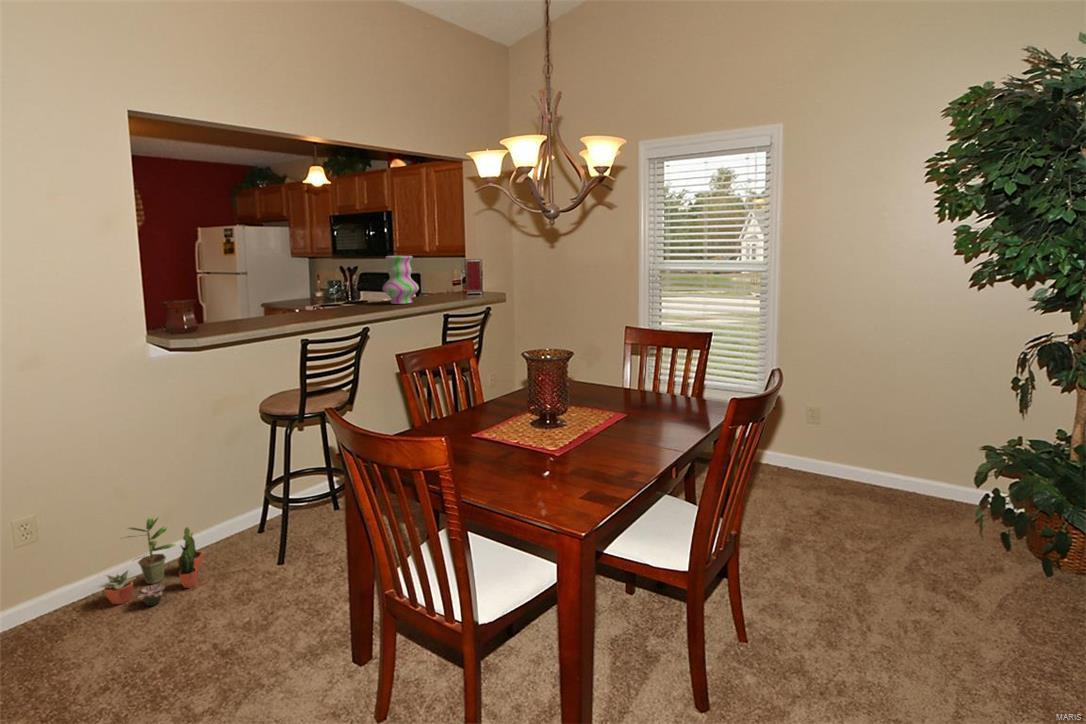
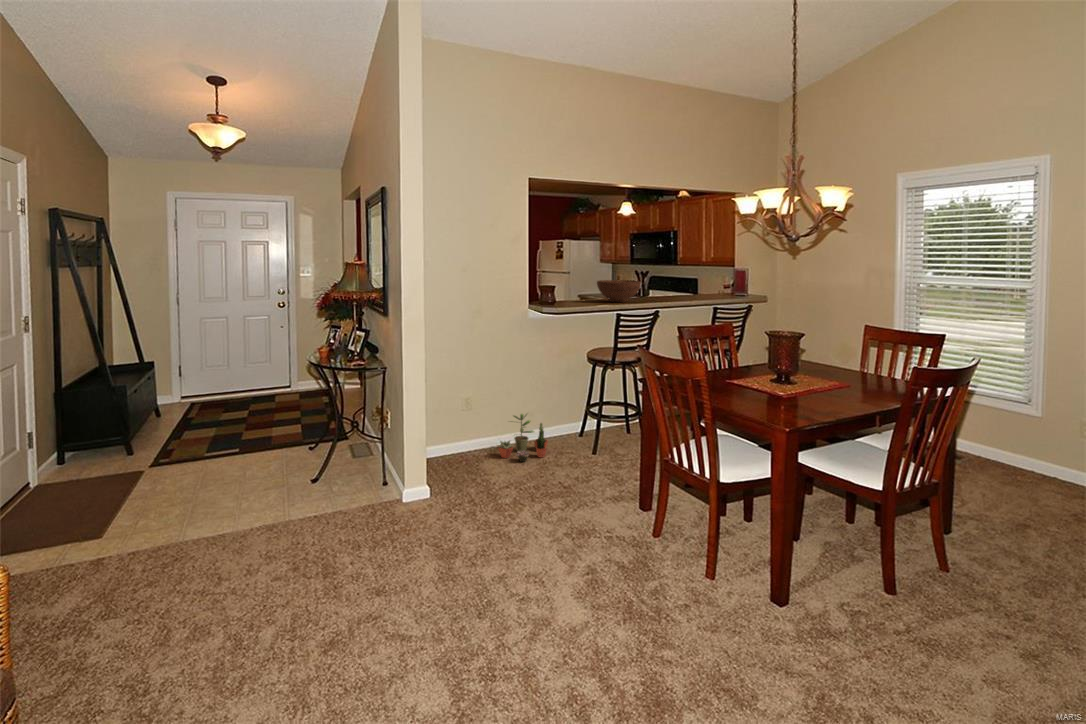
vase: present [382,256,419,304] -> none [671,263,698,298]
fruit bowl: none [267,285,336,318] -> present [597,280,641,302]

